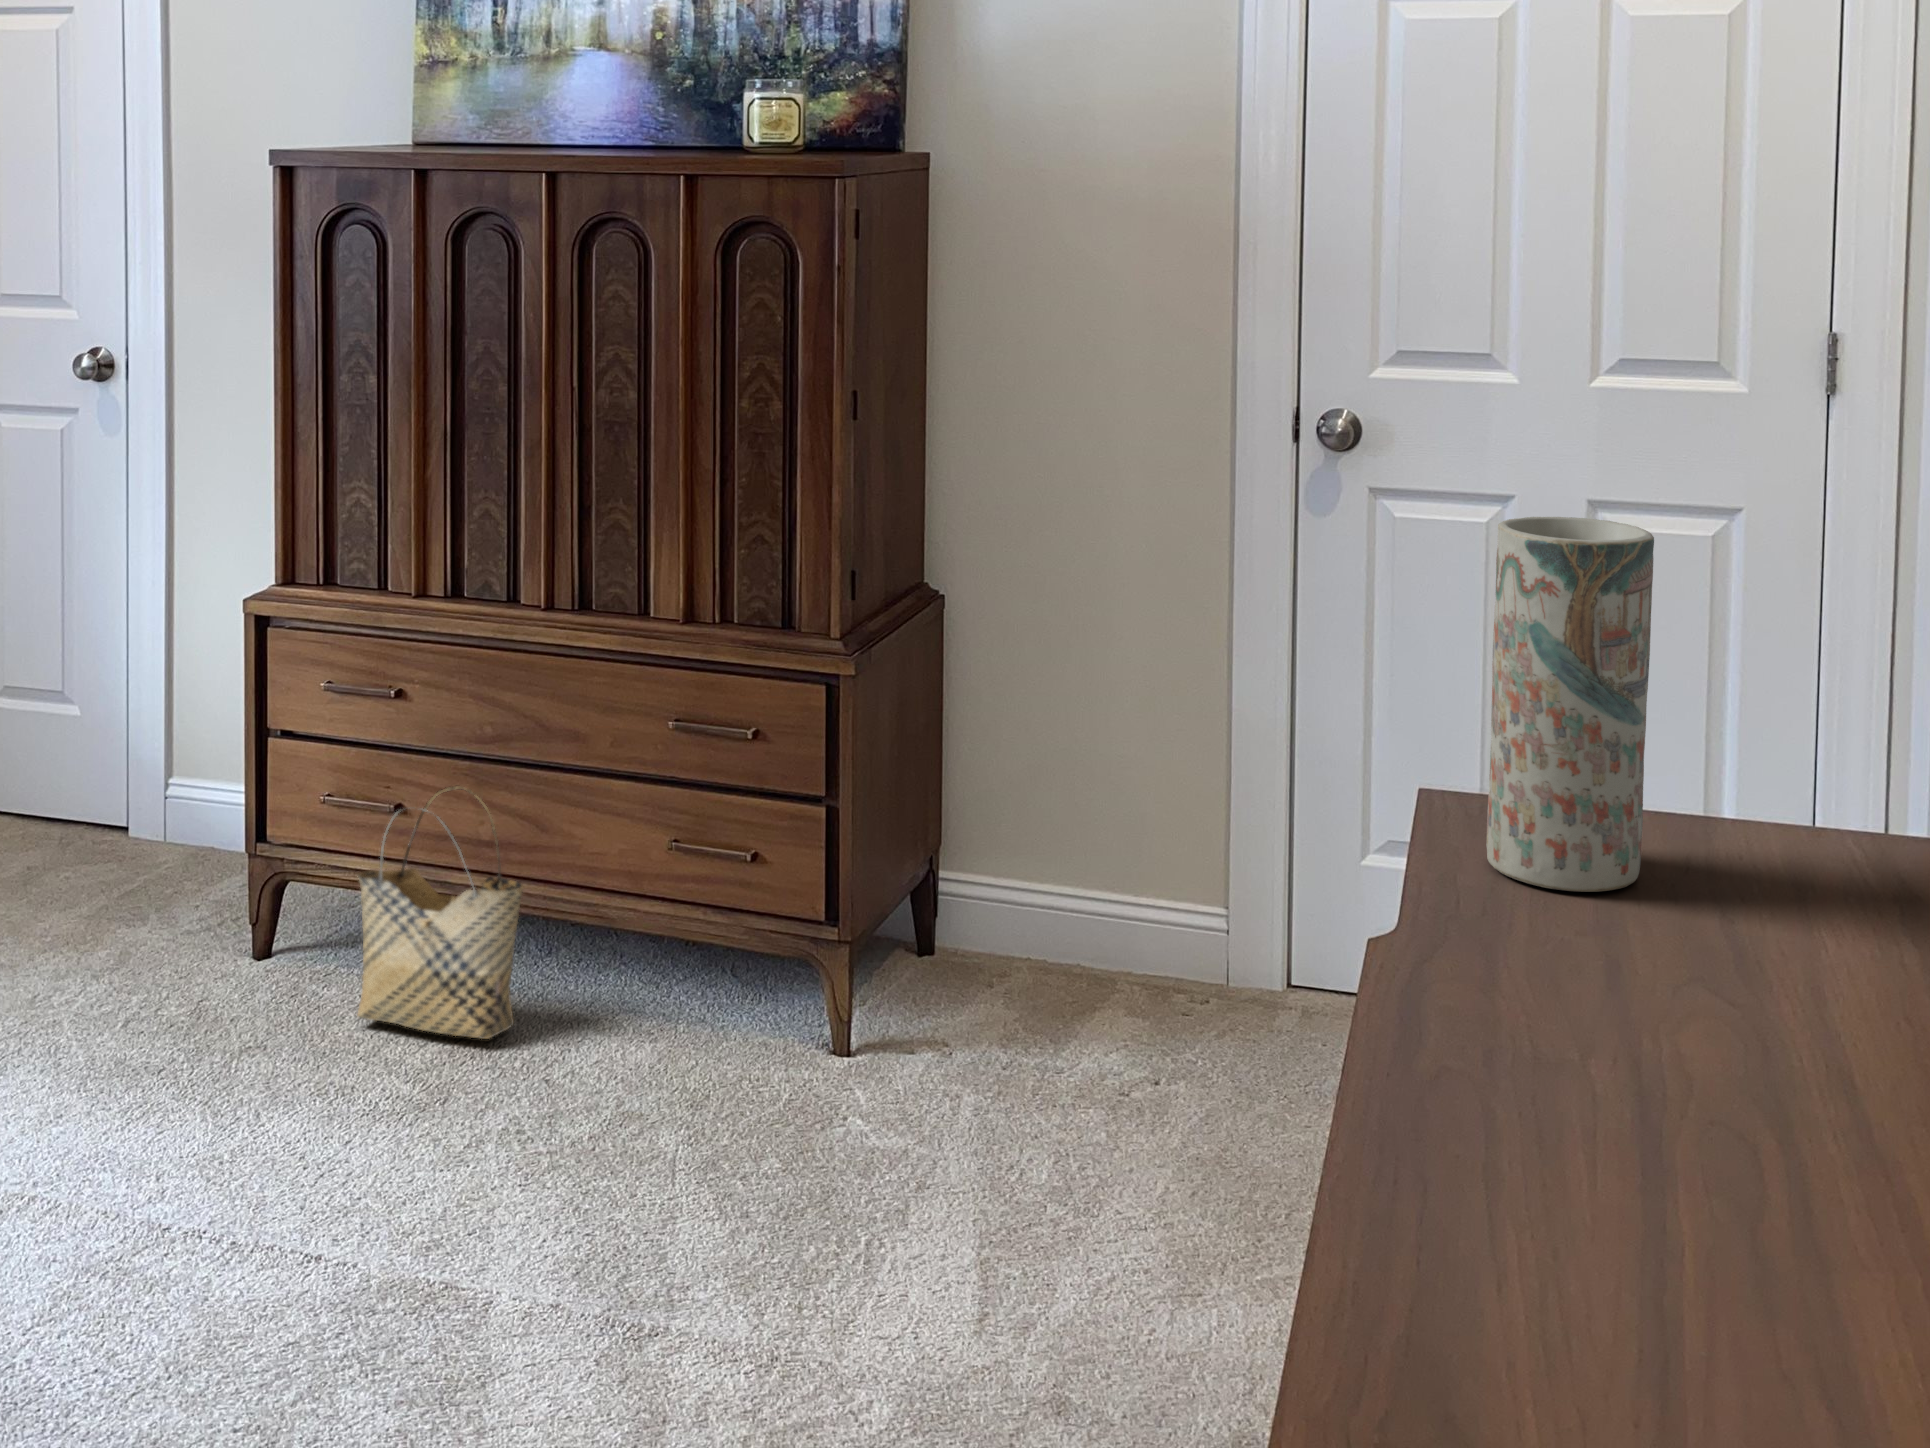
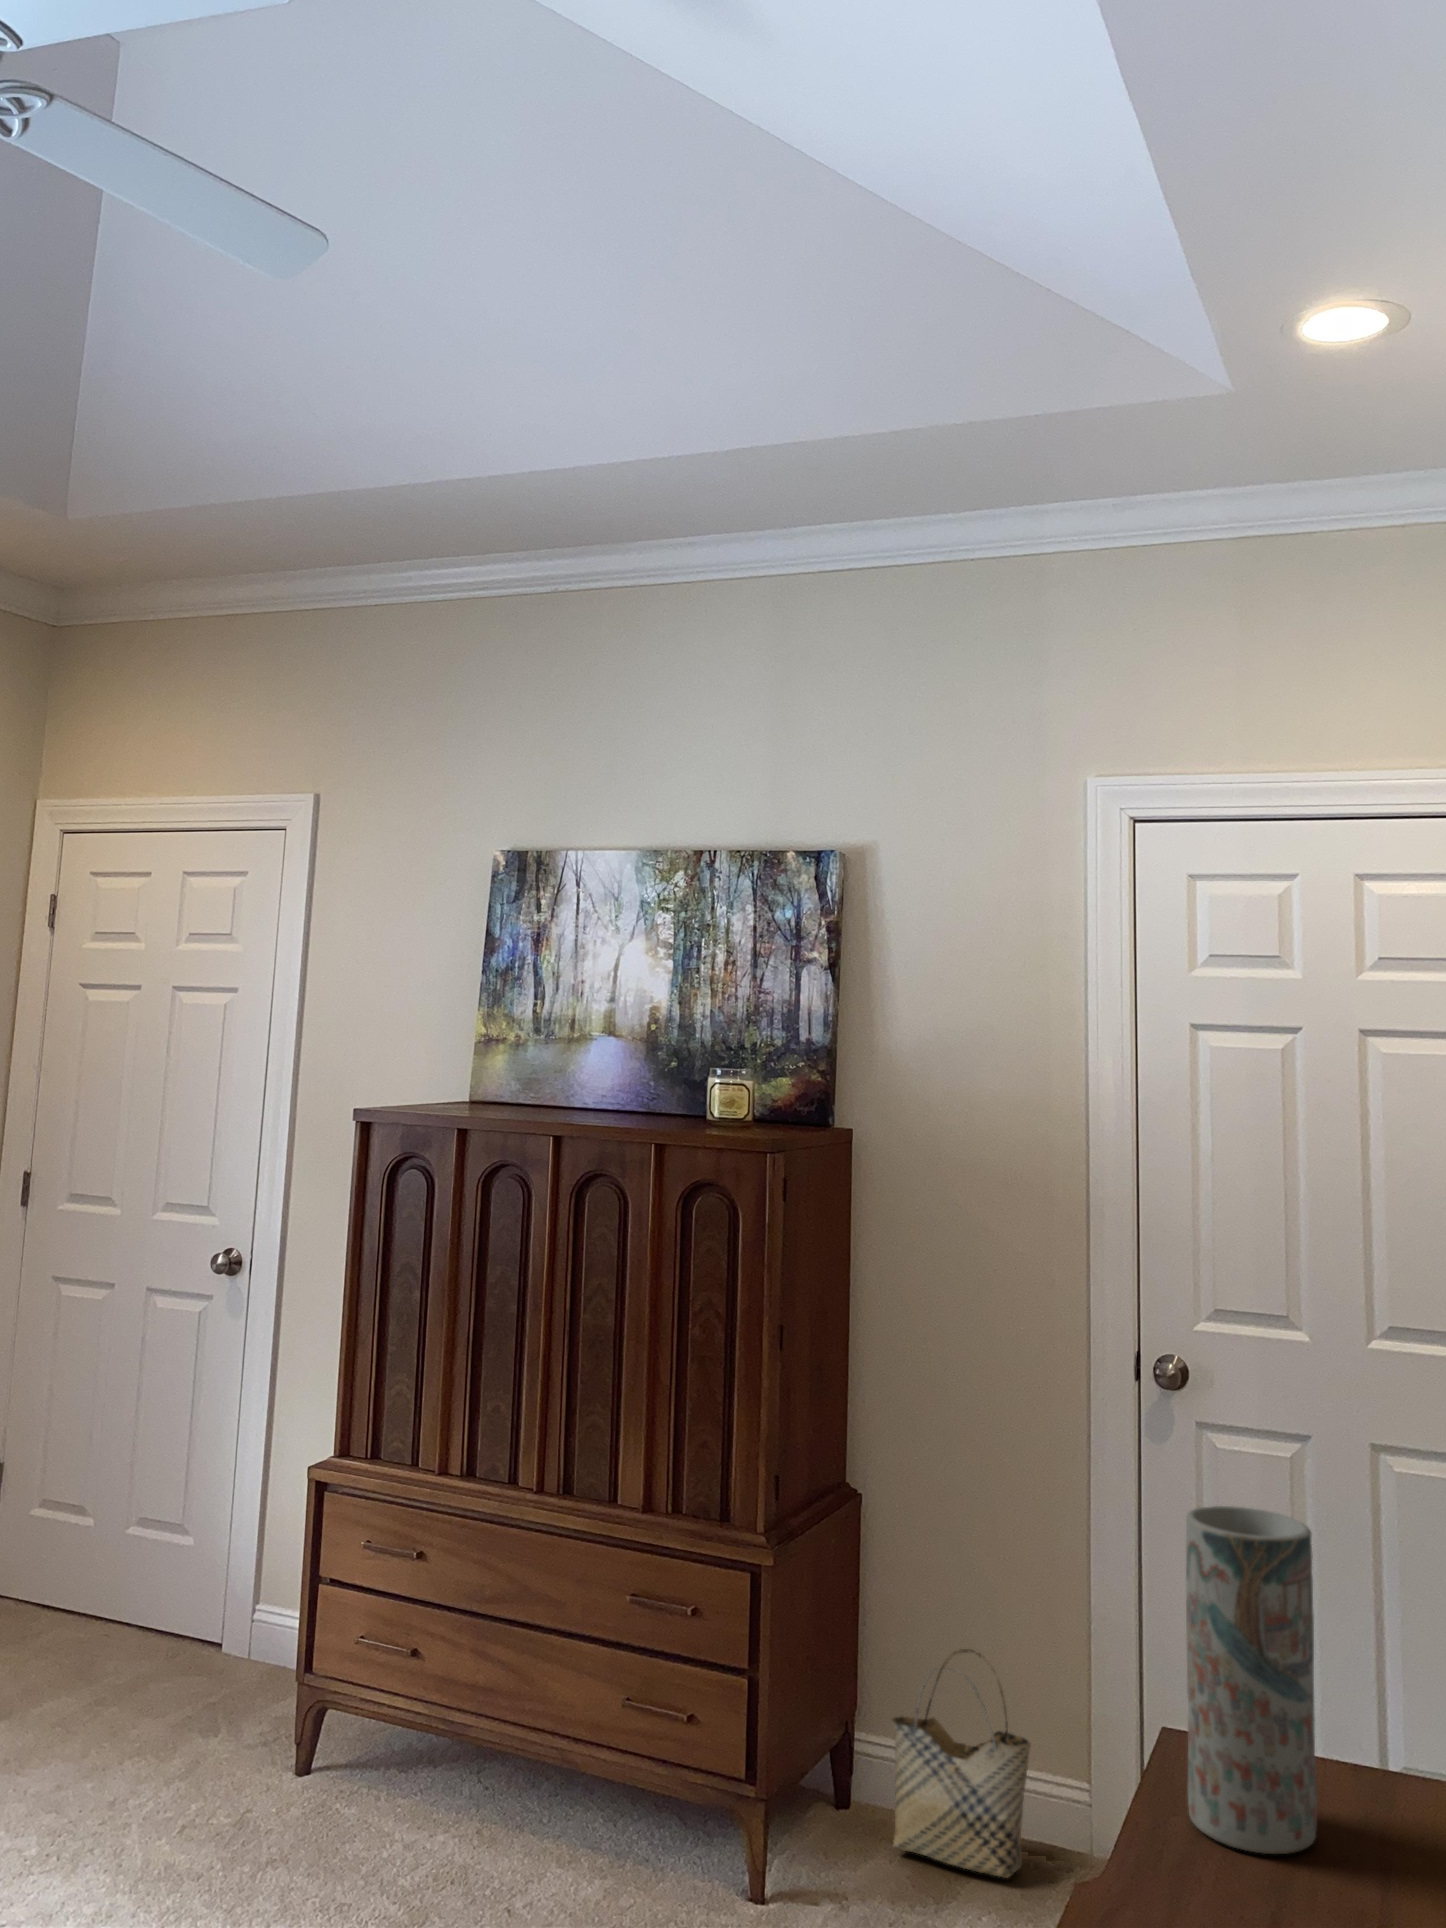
woven basket: present [357,786,523,1039] -> present [892,1649,1031,1878]

